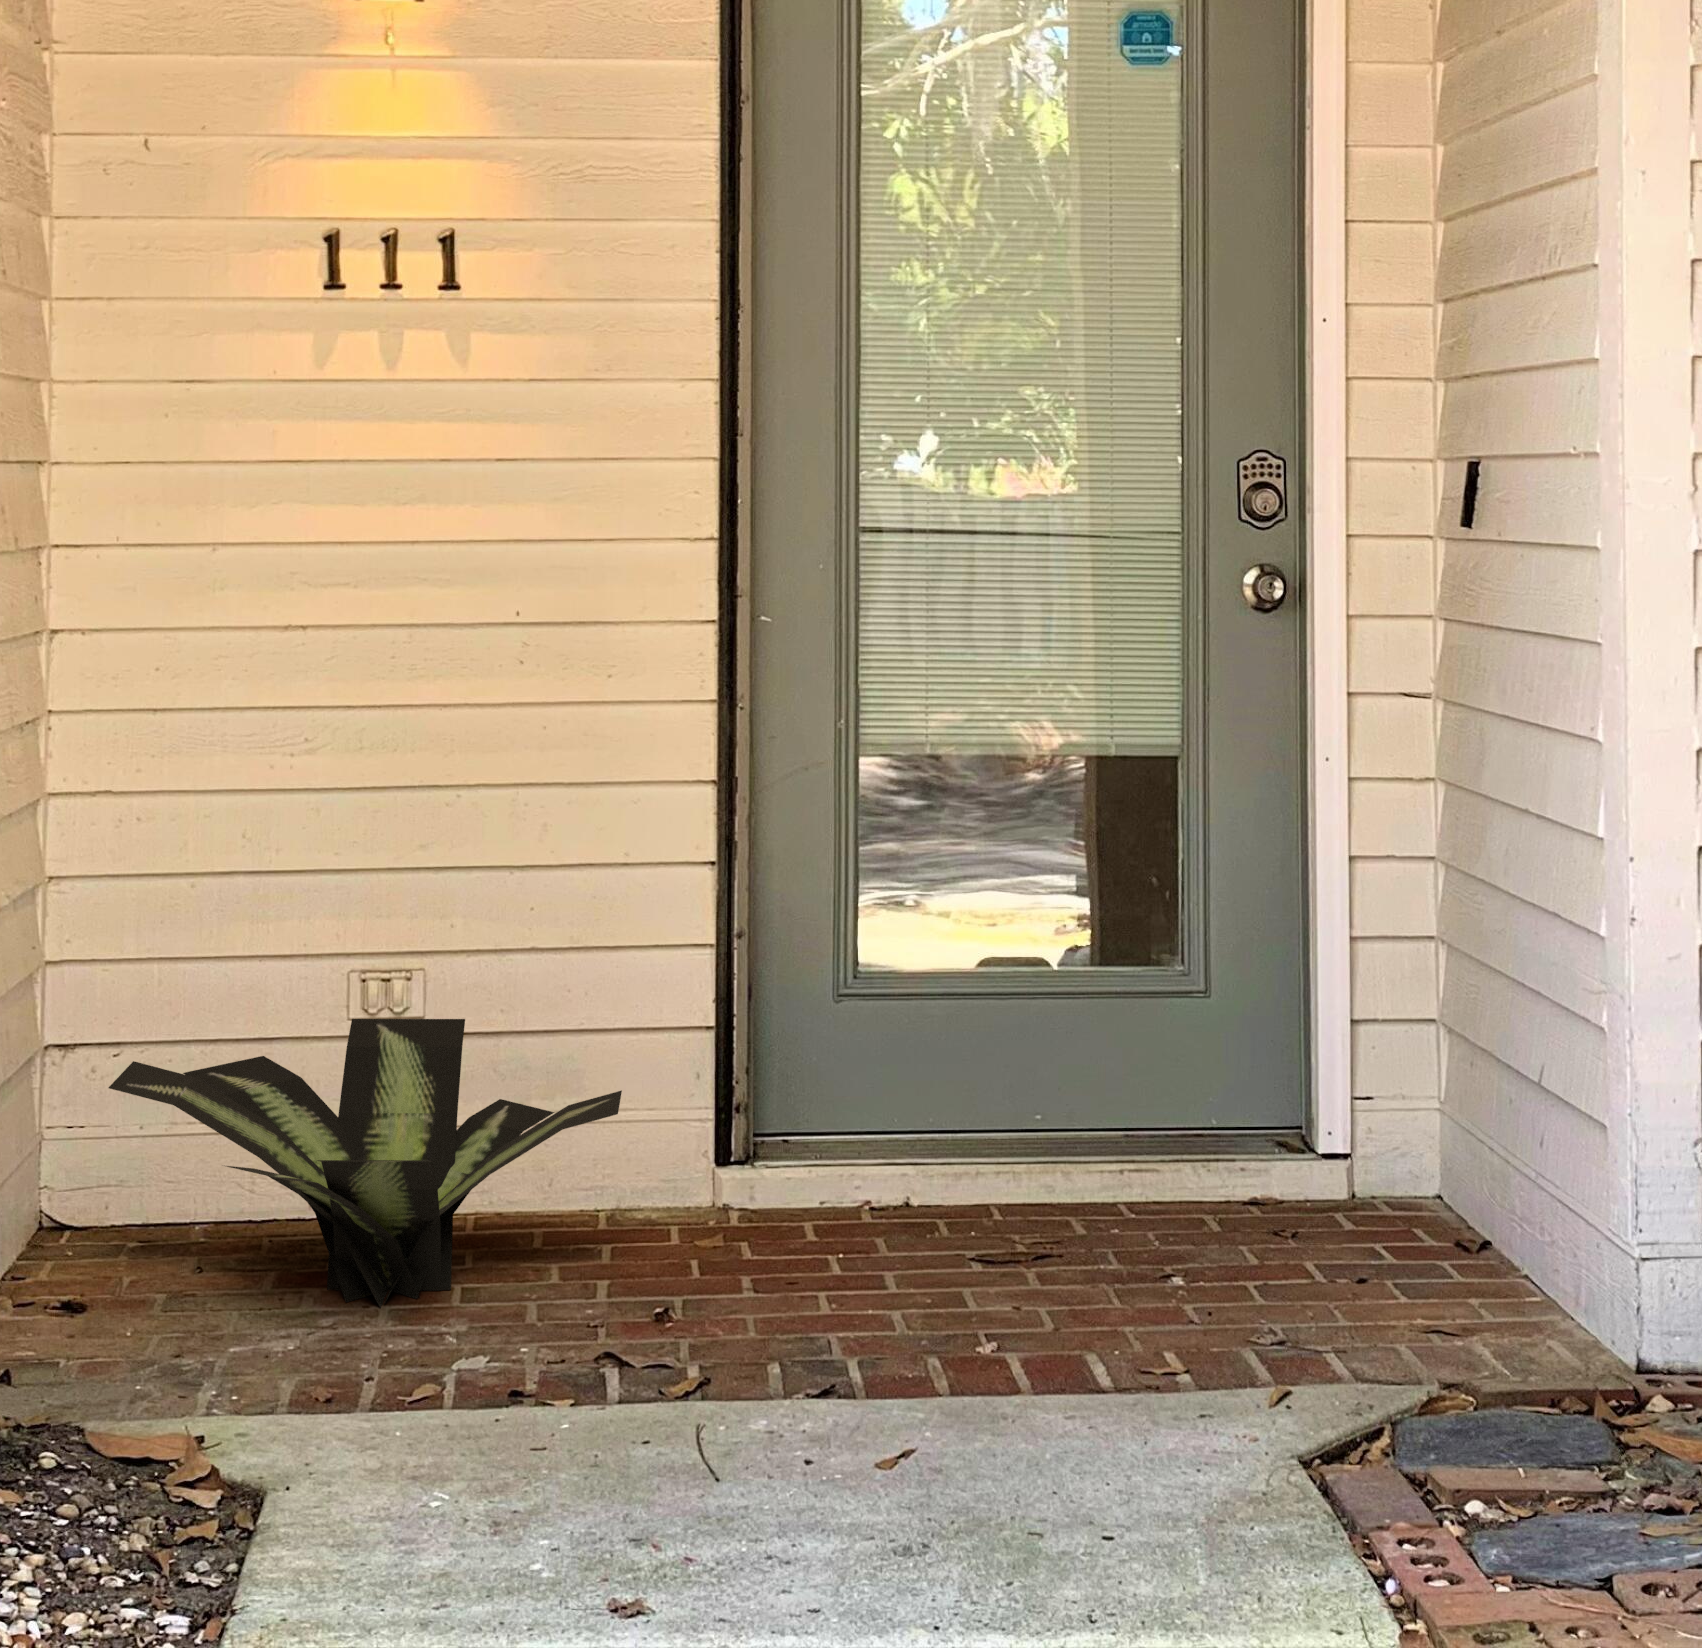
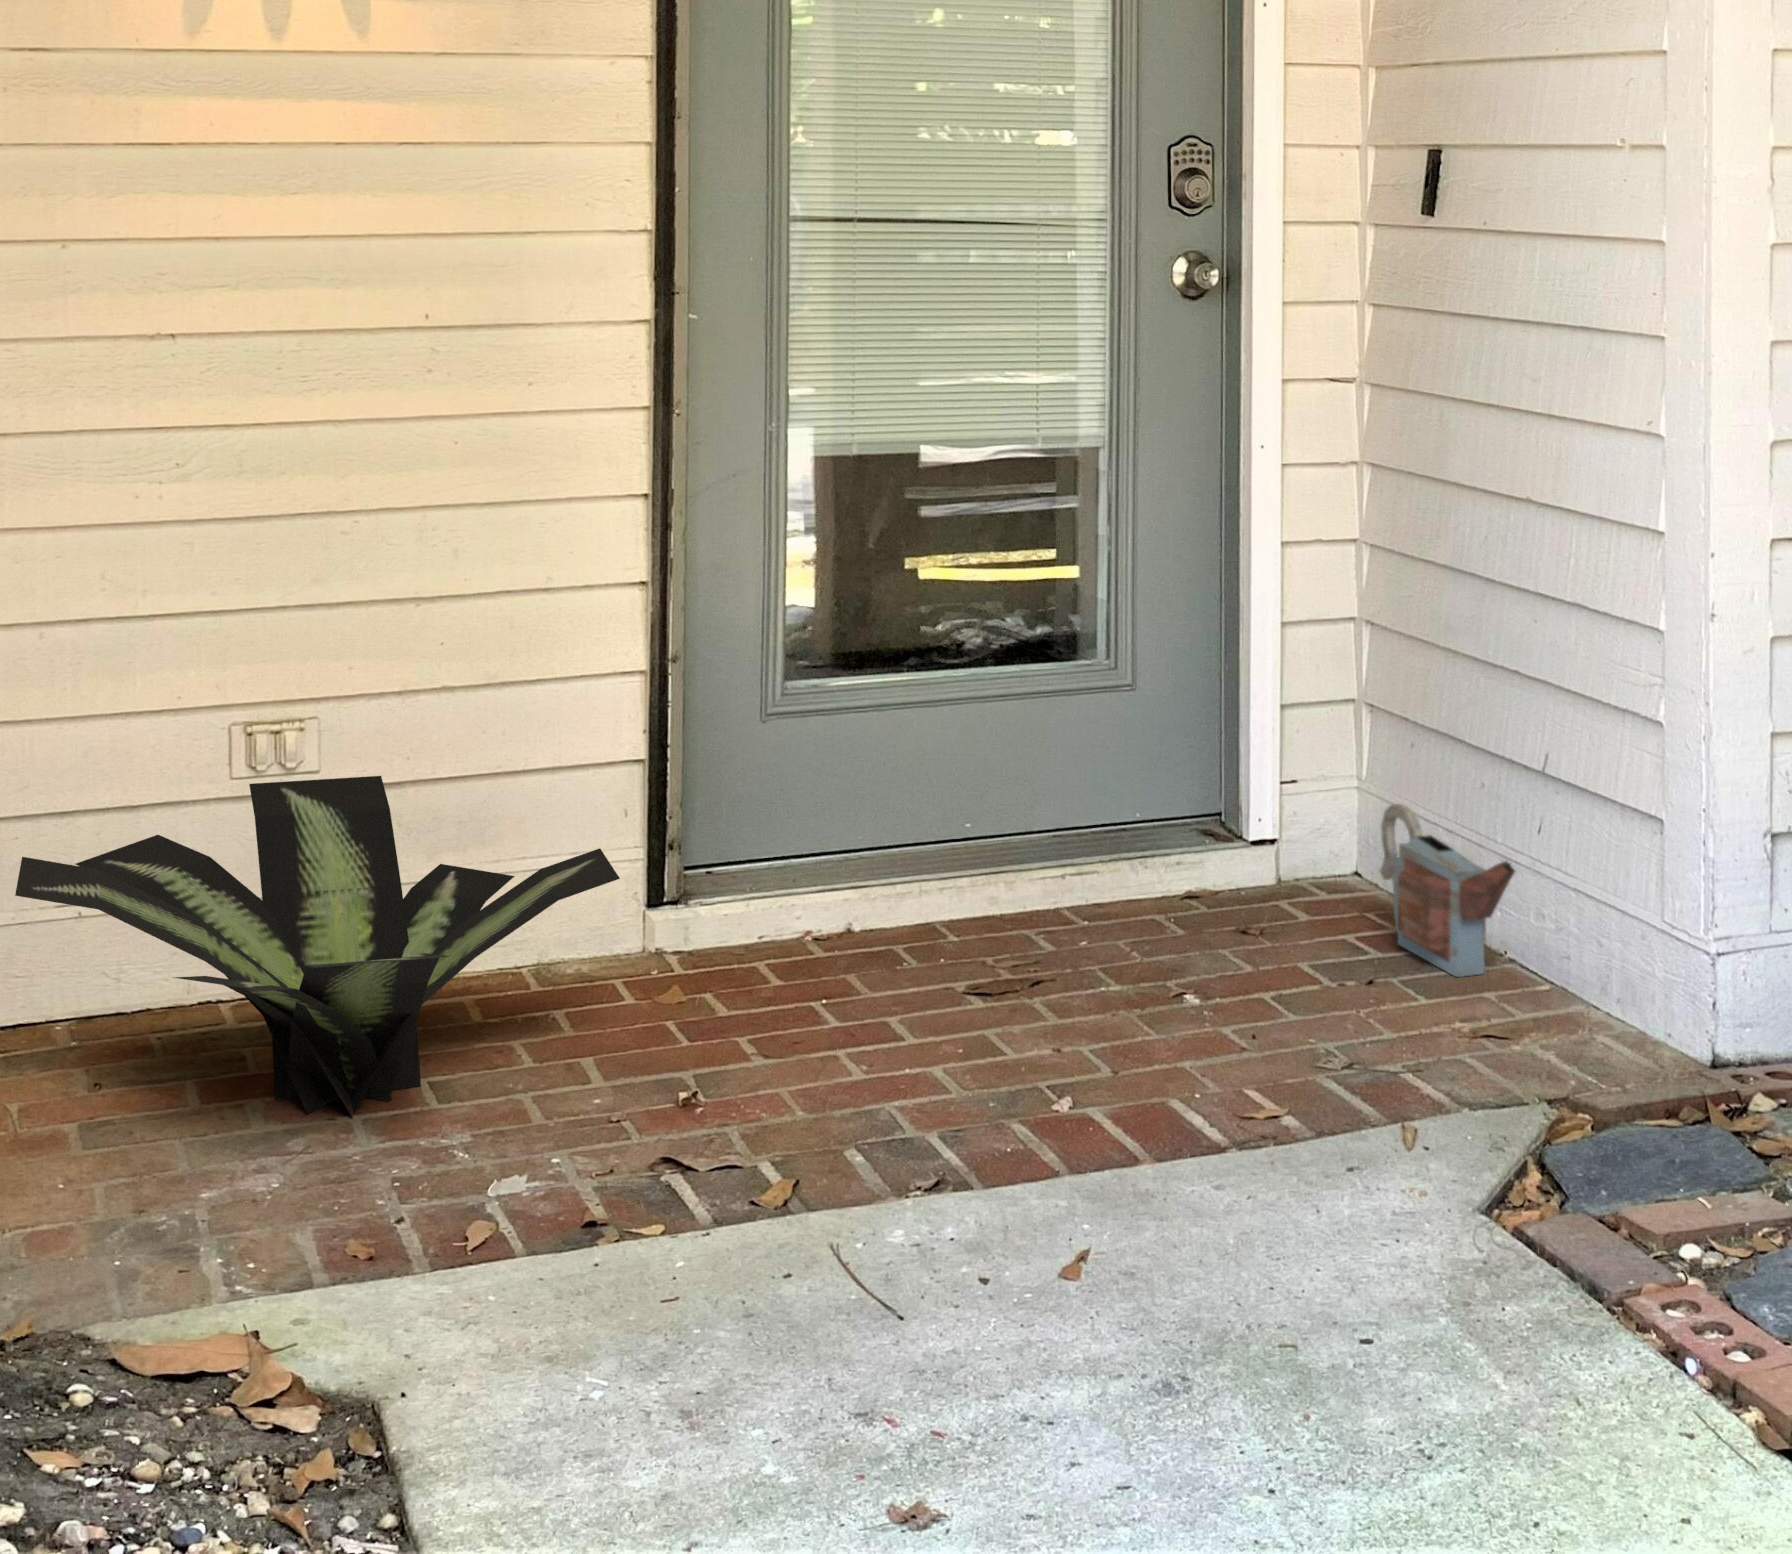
watering can: none [1424,1109,1506,1283] -> present [1380,804,1515,977]

